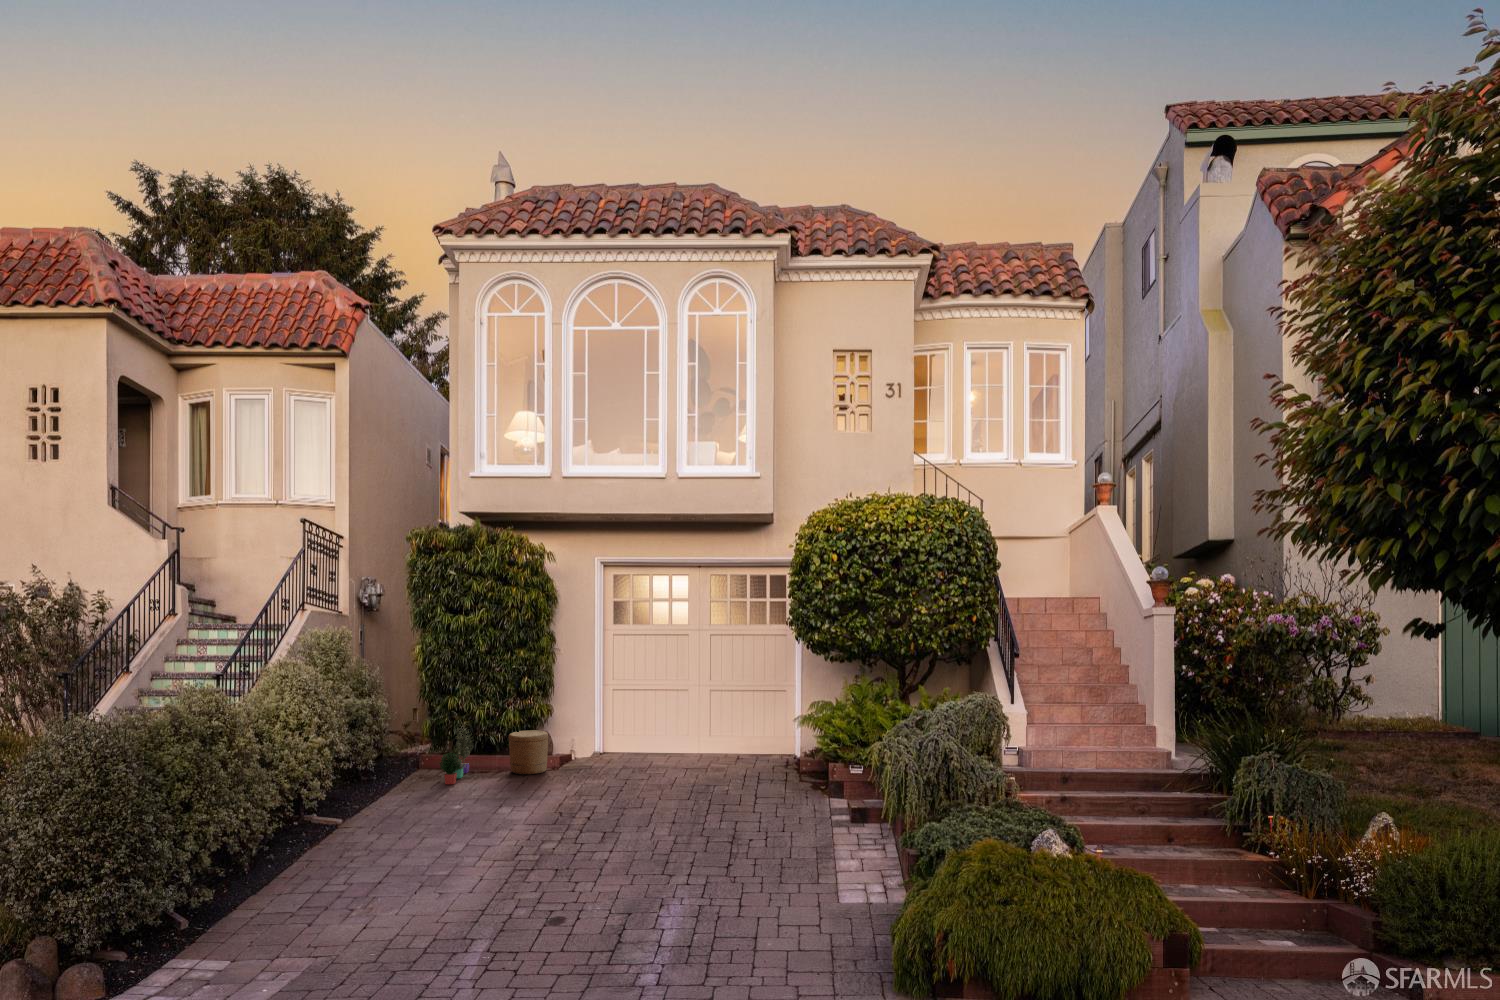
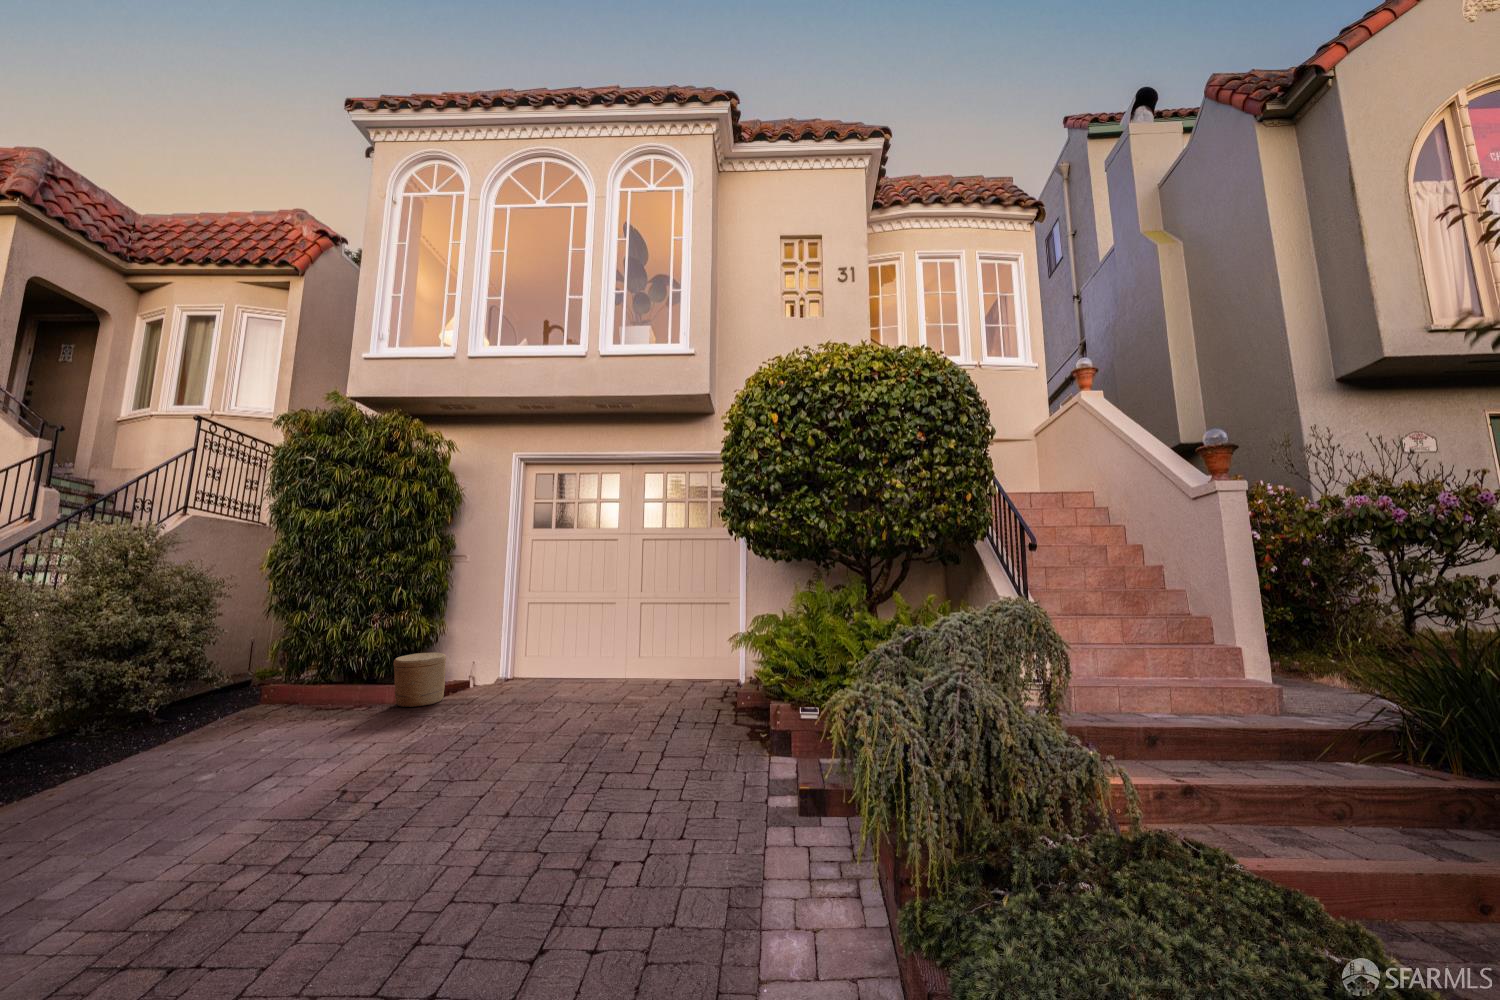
potted plant: present [440,723,473,784] -> none [282,640,359,723]

